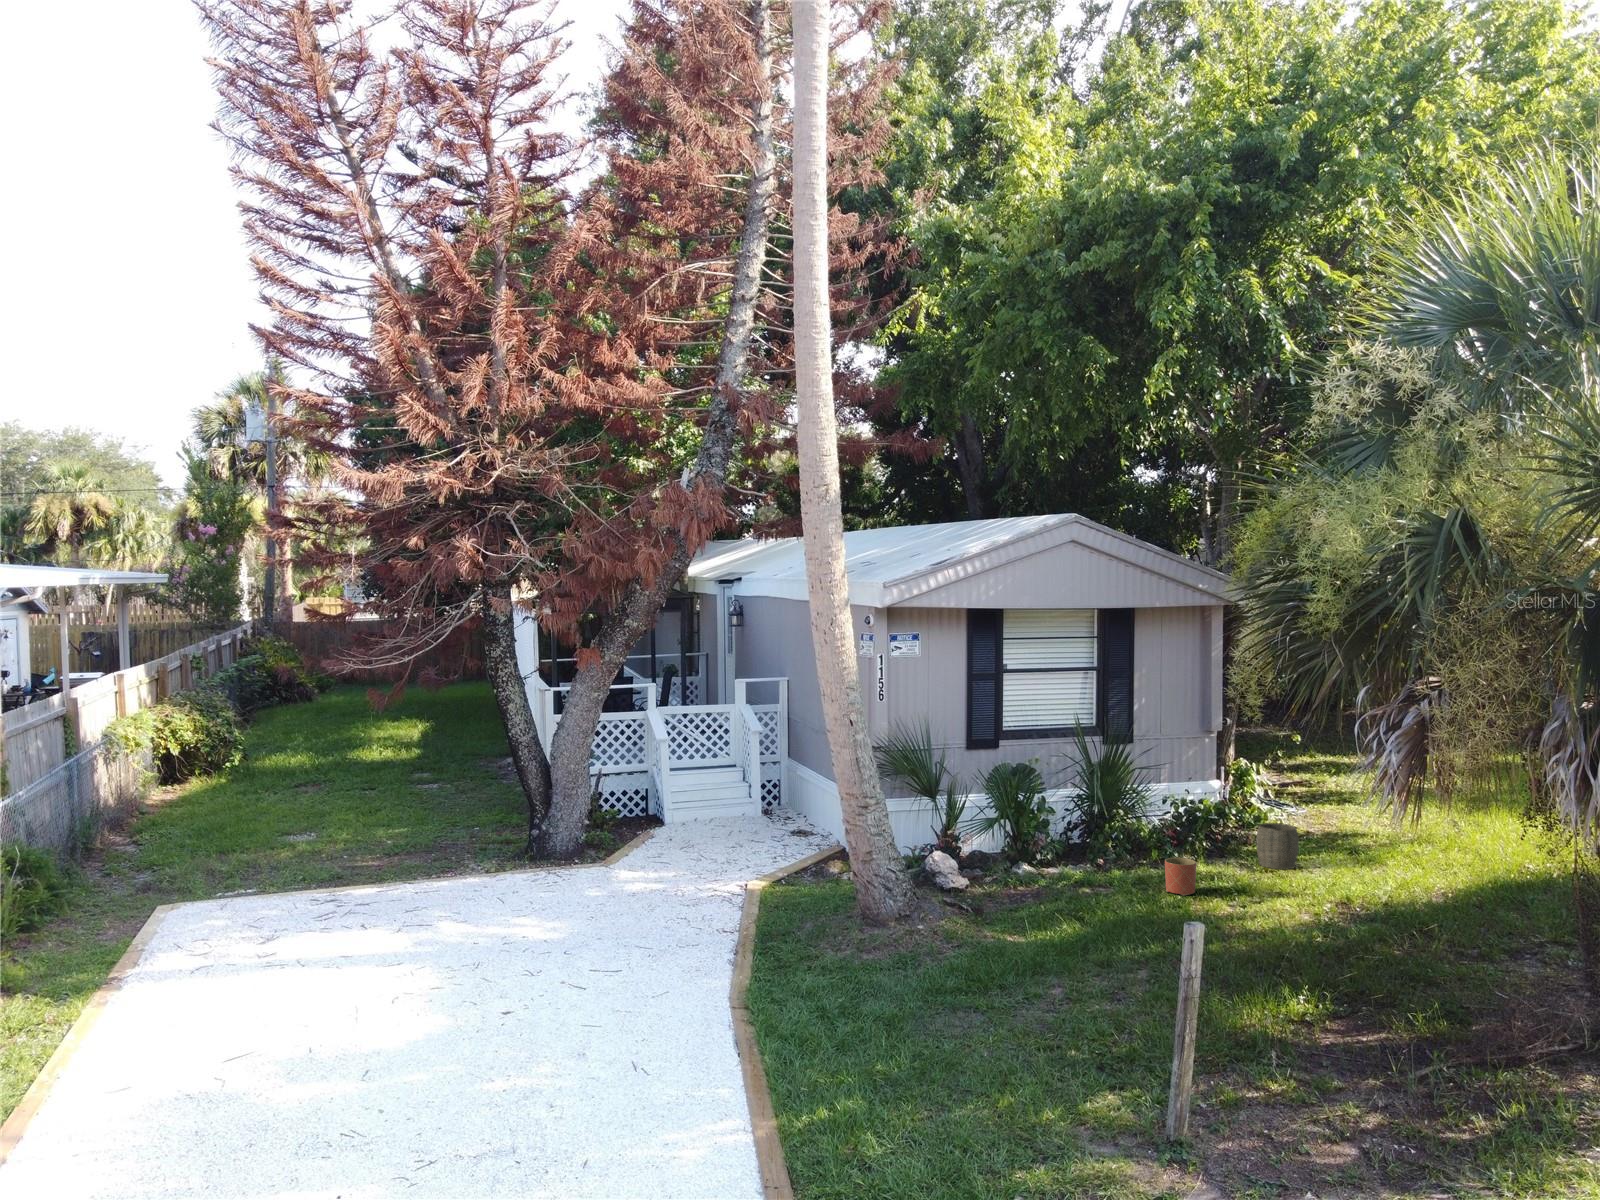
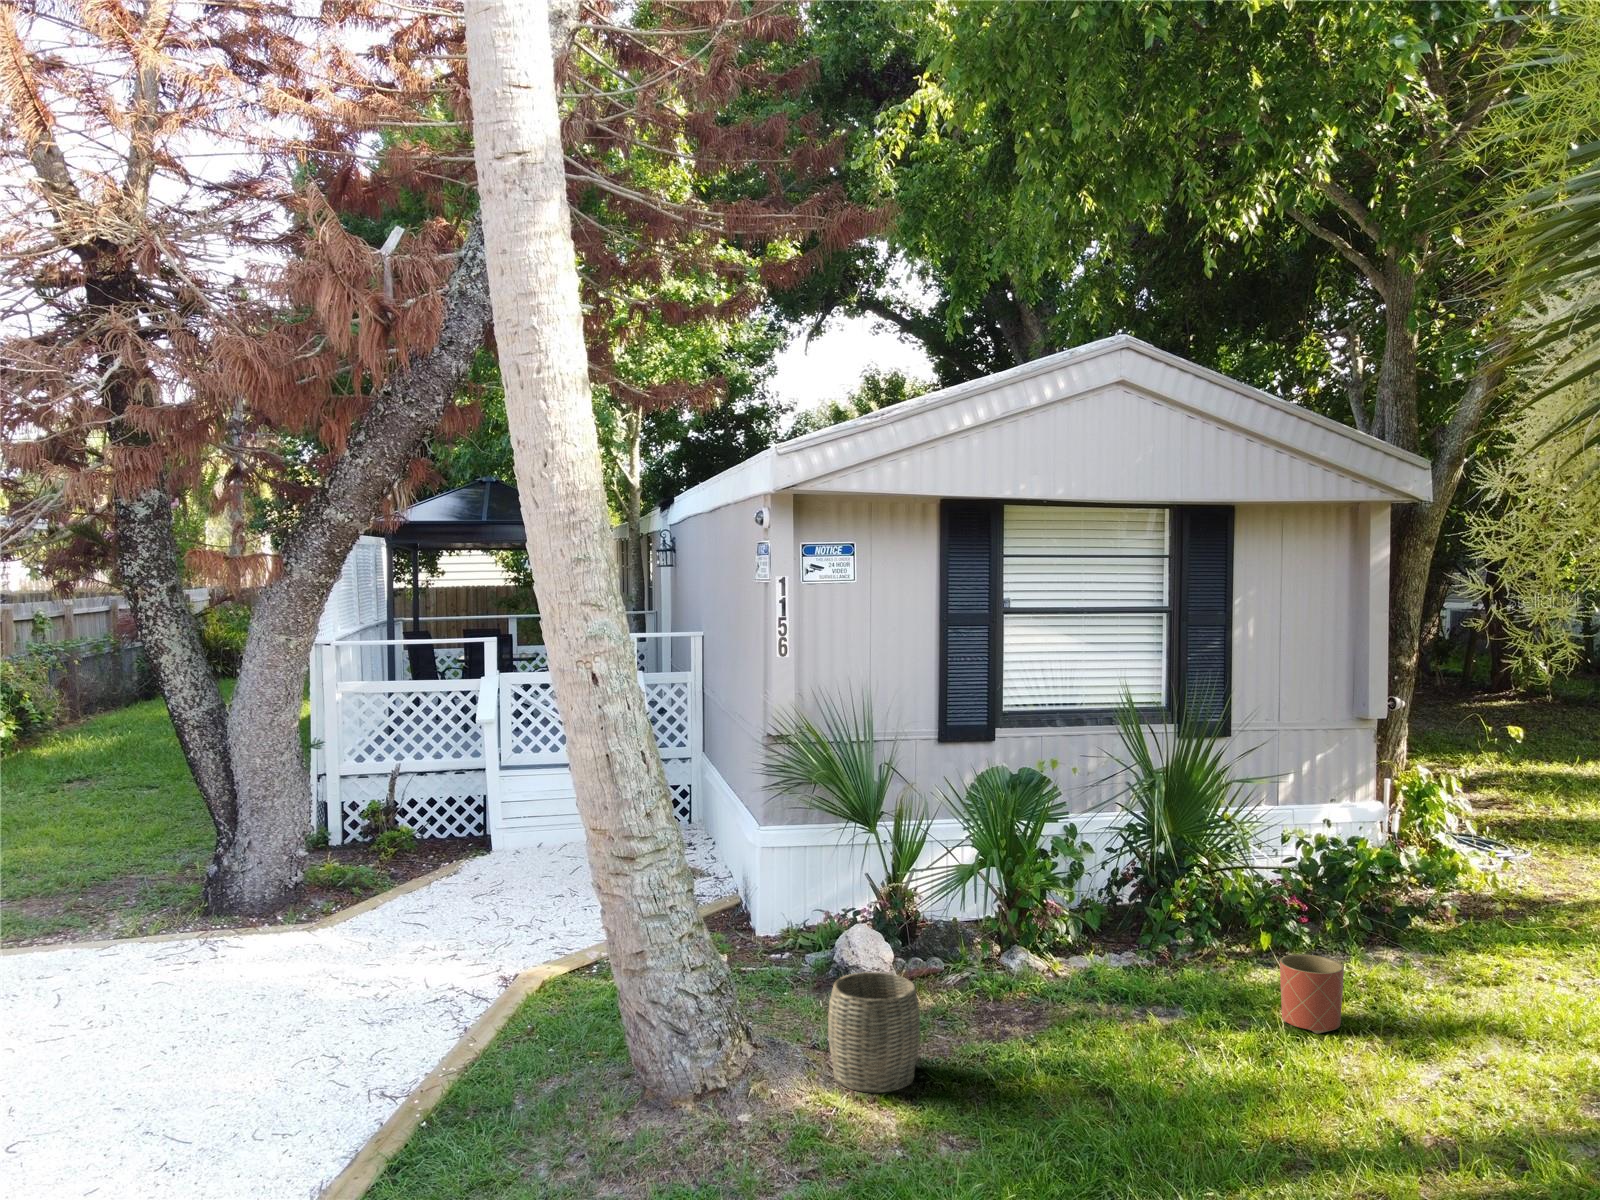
woven basket: present [1256,823,1299,869] -> present [828,972,920,1093]

